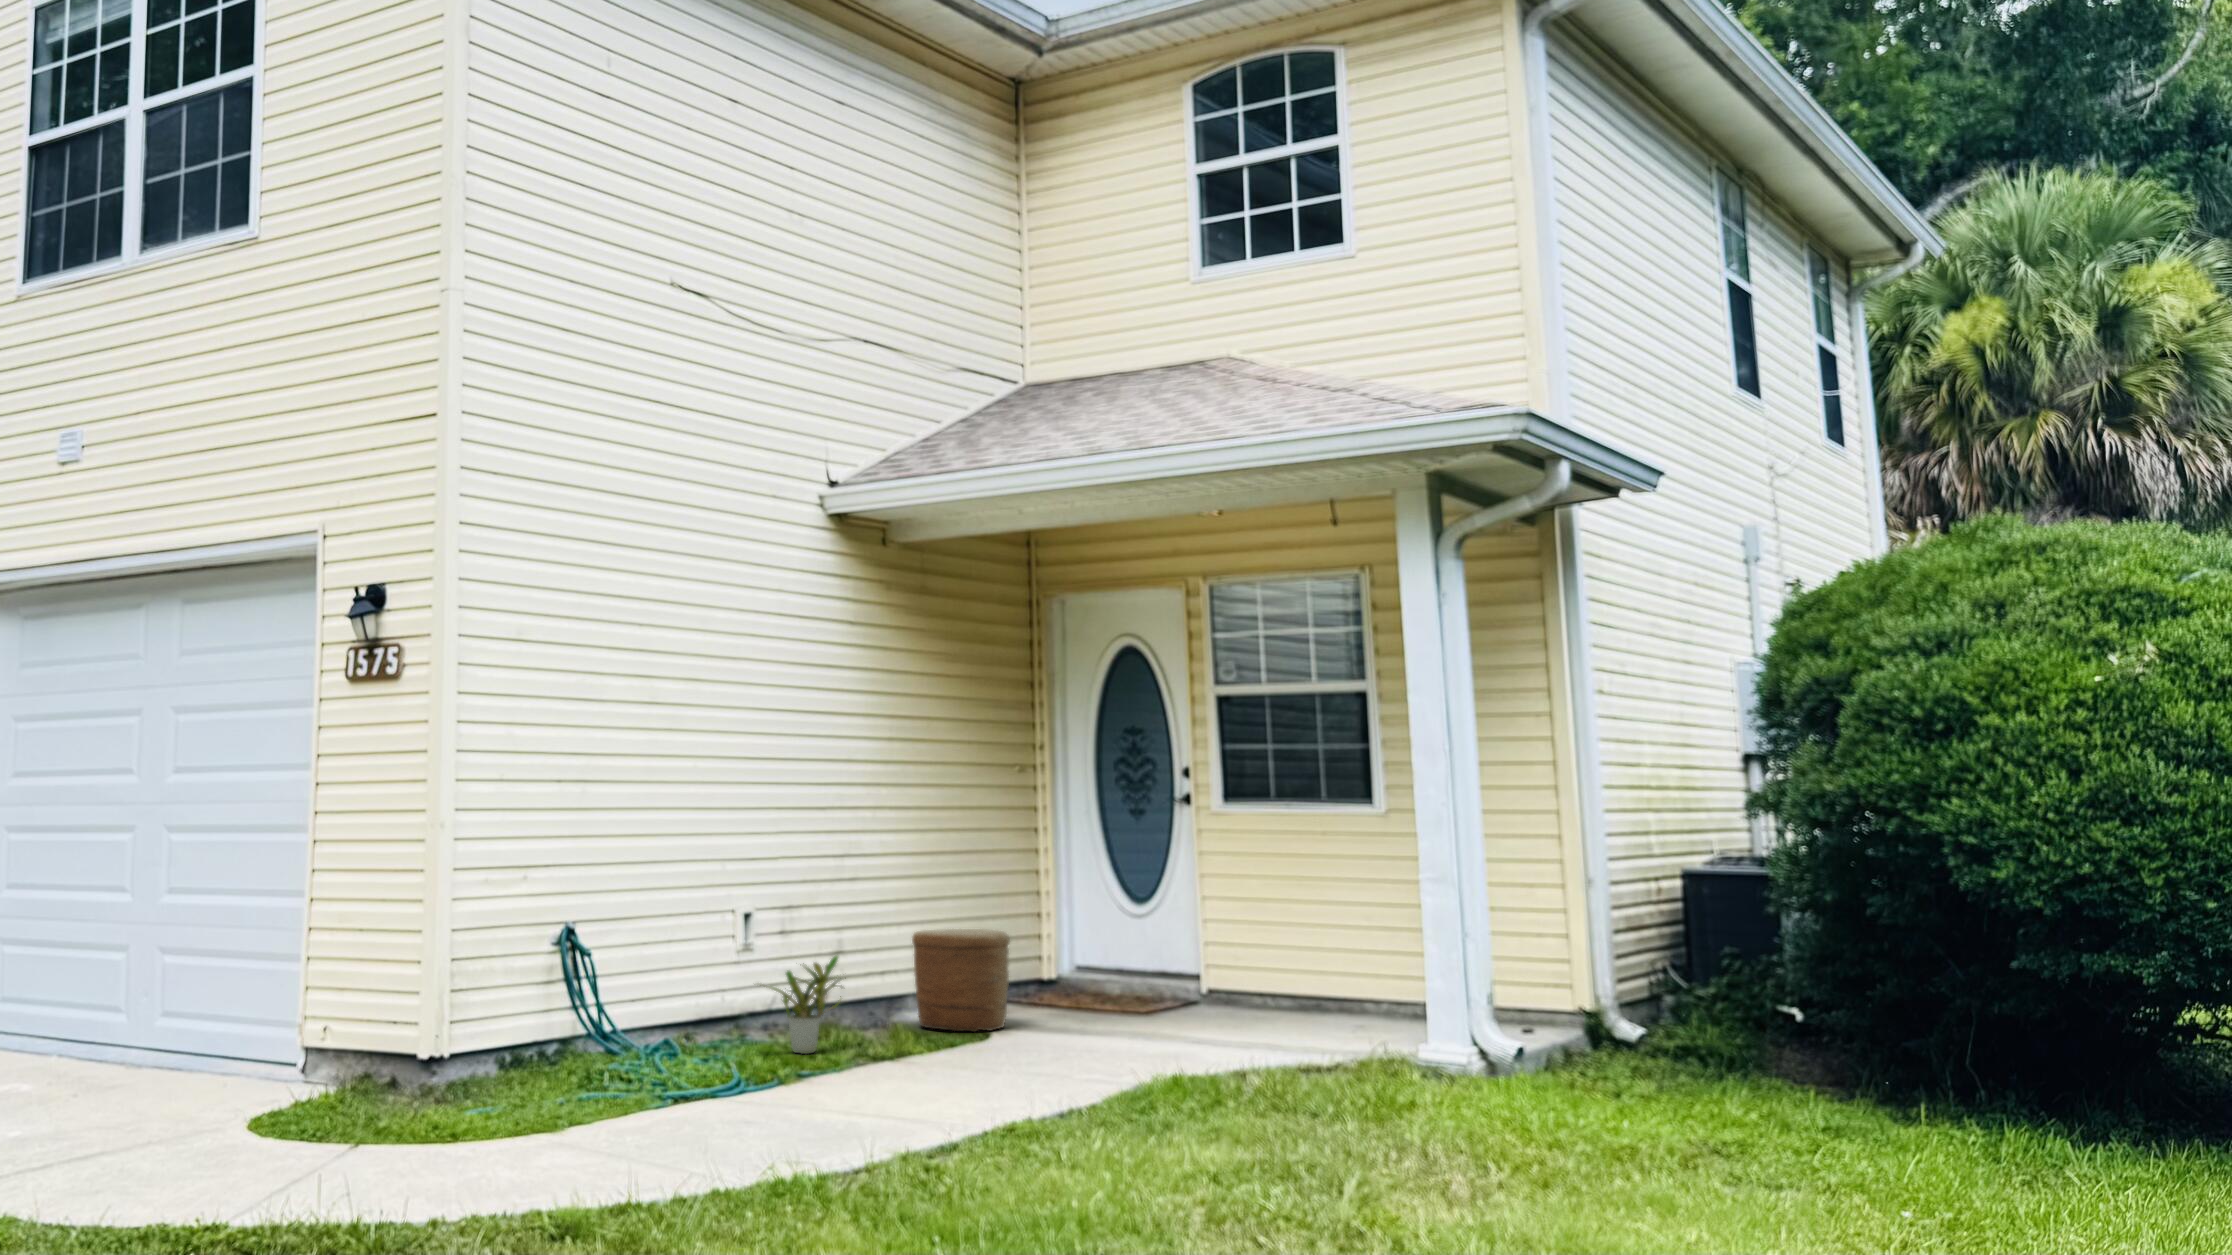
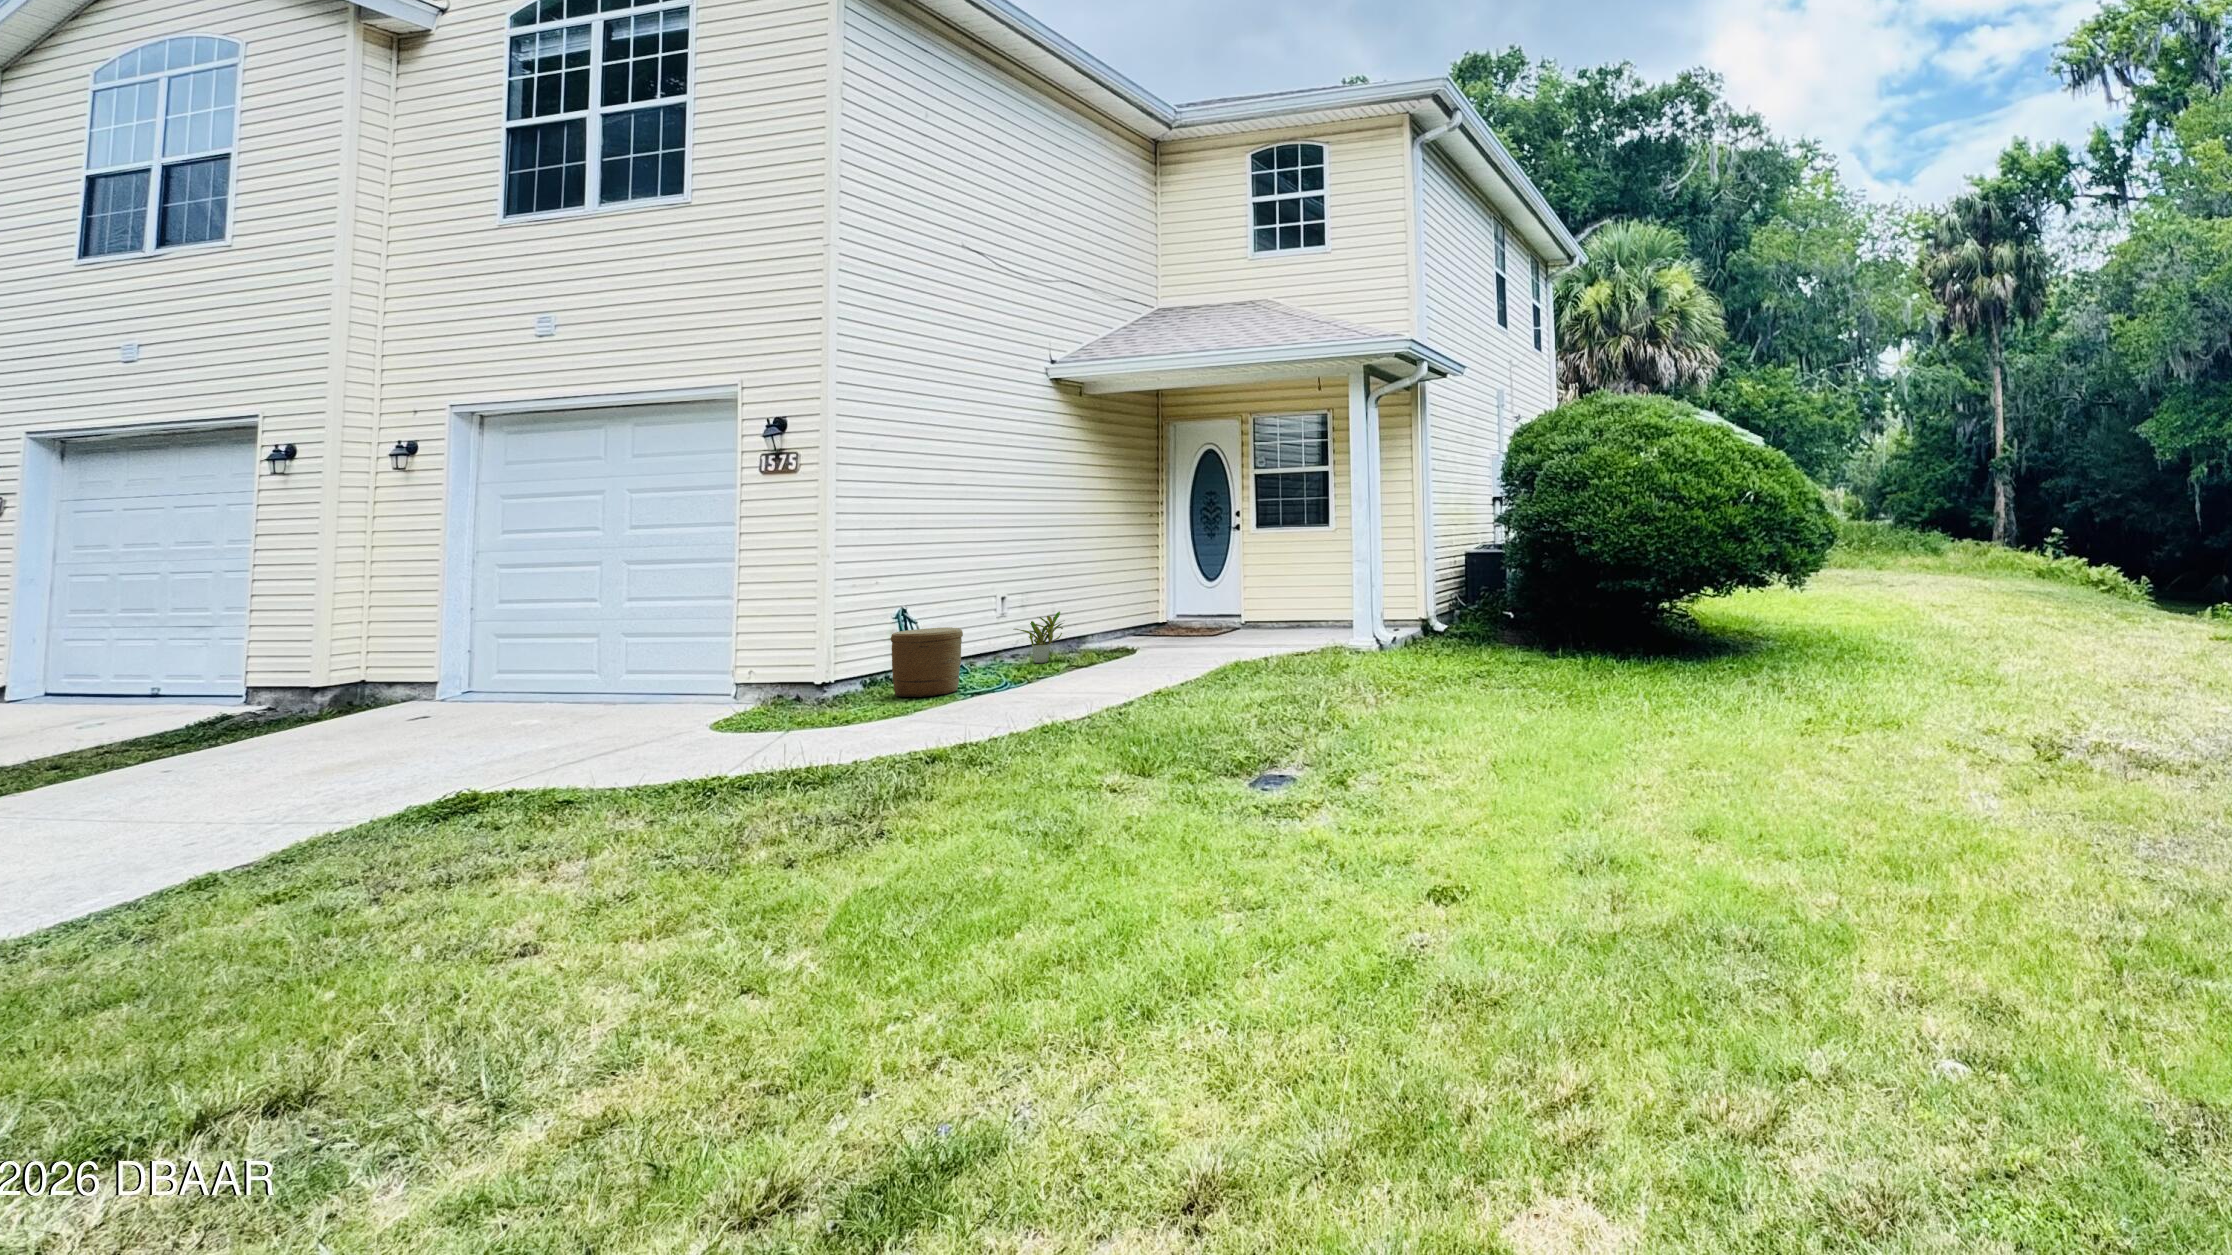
woven basket: present [912,929,1010,1032] -> present [891,627,963,697]

